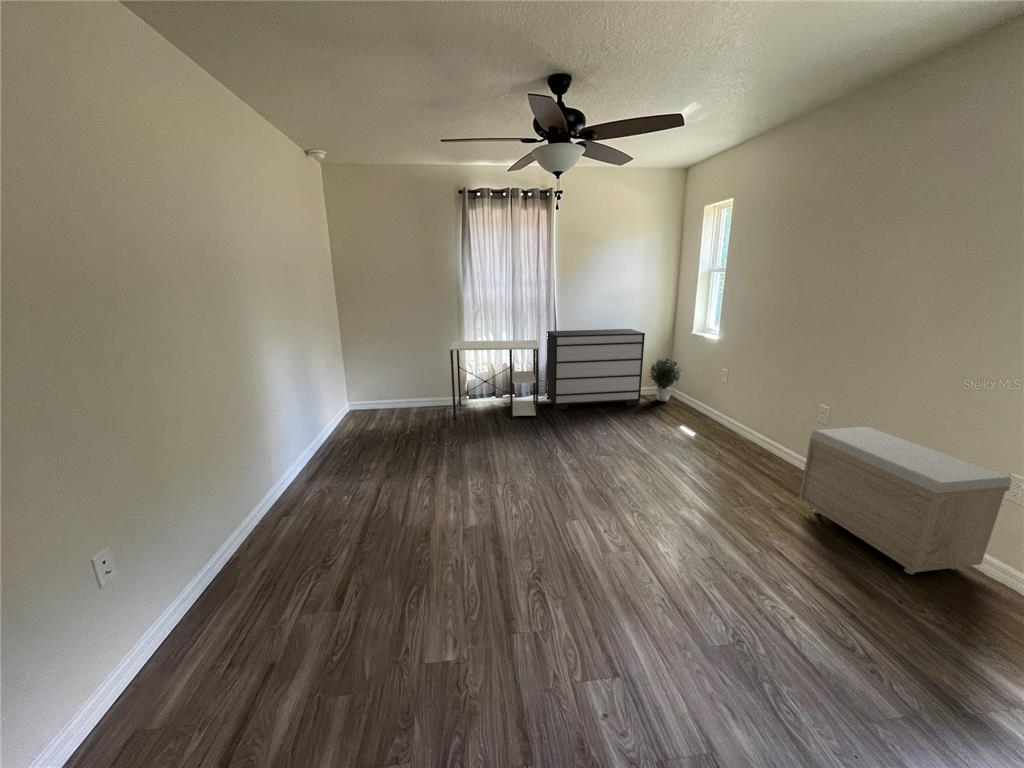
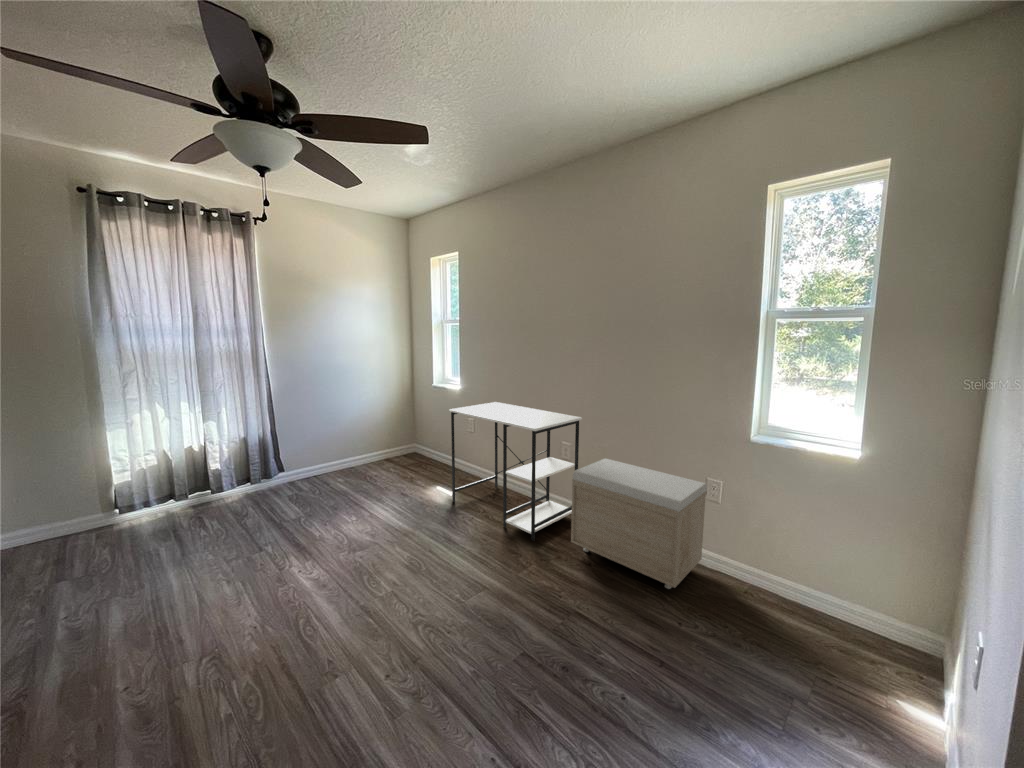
dresser: present [546,329,645,409] -> none [257,385,390,500]
desk: present [449,340,540,420] -> present [449,402,582,541]
potted plant: present [650,358,681,401] -> none [395,413,430,462]

